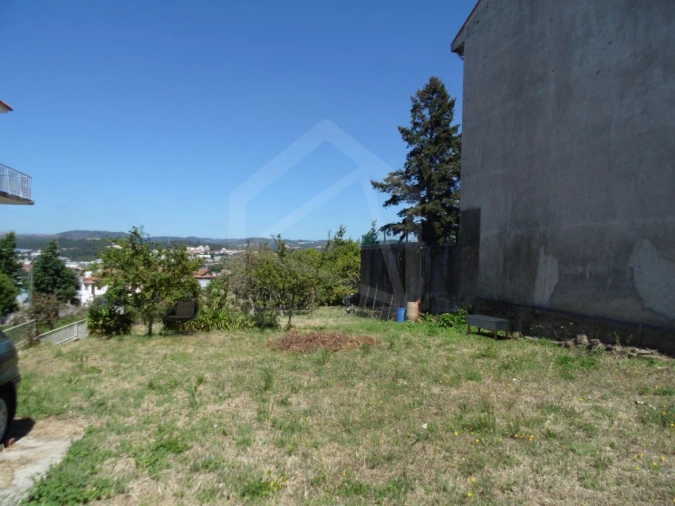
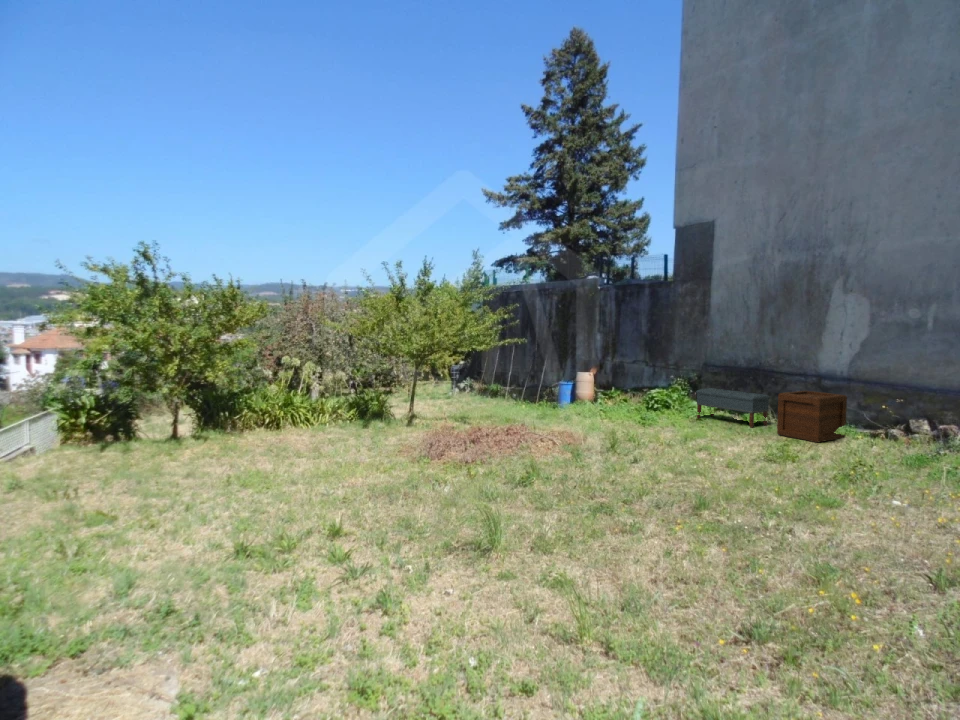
lounge chair: present [165,300,198,335] -> none [202,376,262,439]
wooden crate: none [506,317,549,350] -> present [777,391,847,443]

